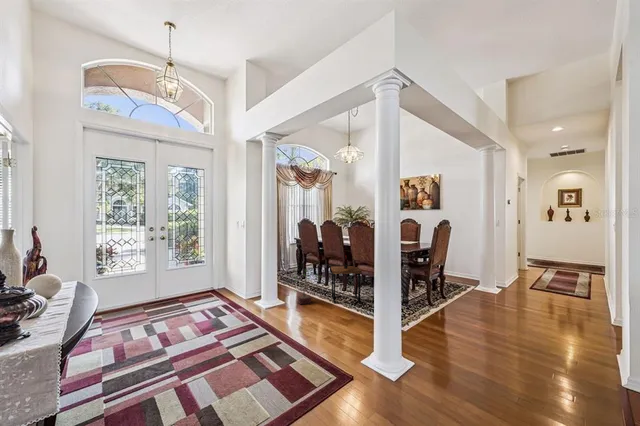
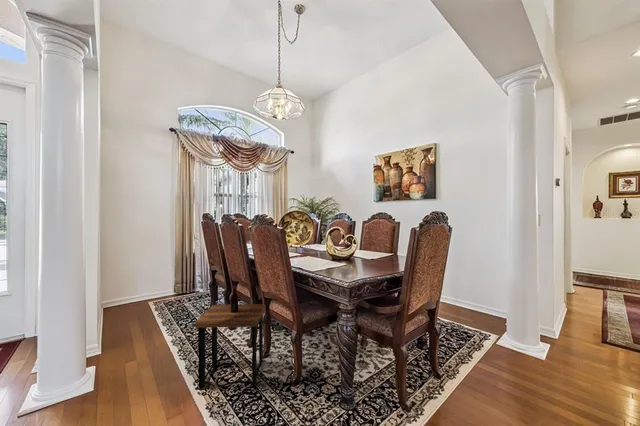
potted plant: present [295,270,311,304] -> none [108,313,183,392]

